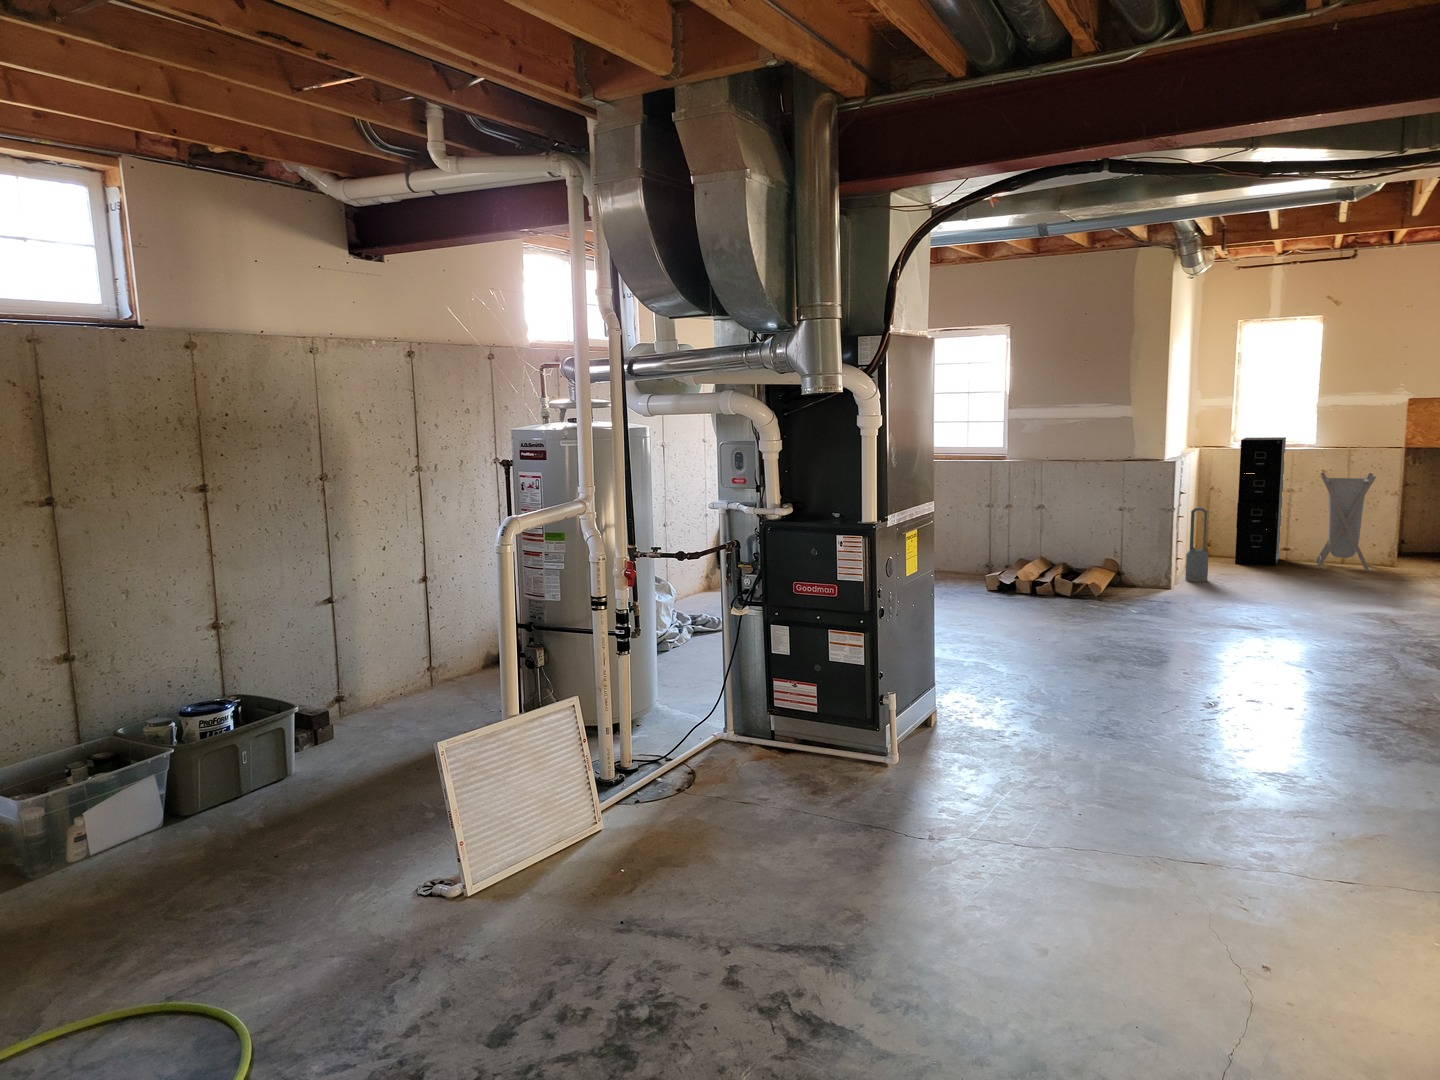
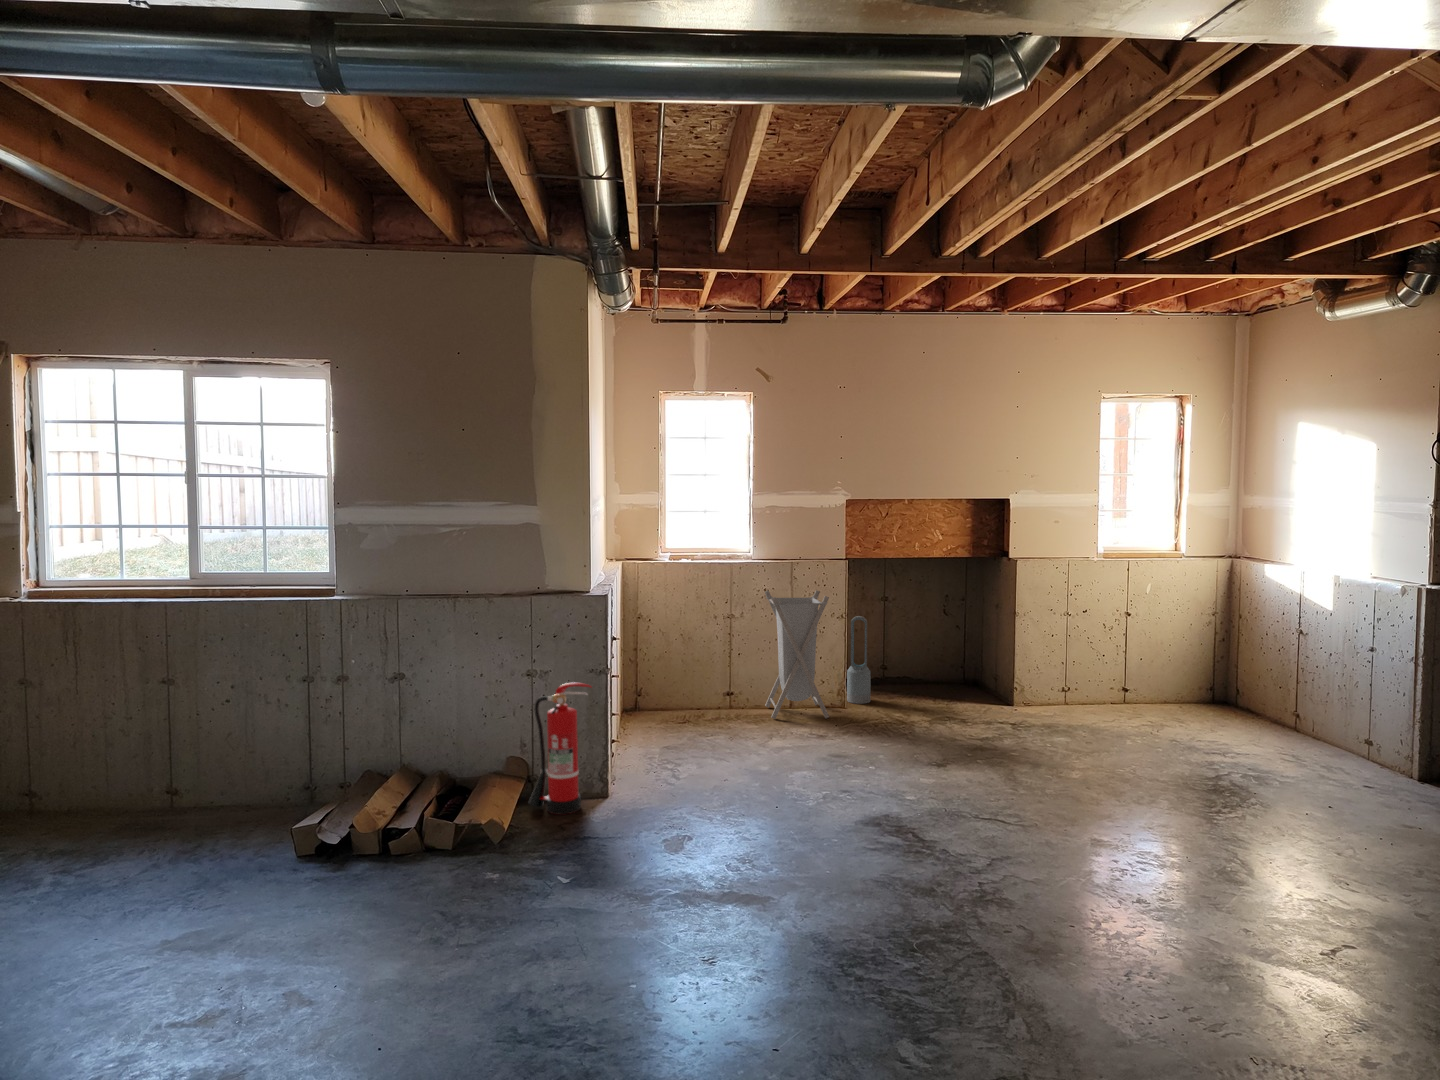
filing cabinet: present [1235,437,1286,566] -> none [676,546,726,719]
air purifier: present [1185,507,1209,582] -> present [847,616,871,704]
fire extinguisher: none [1116,514,1161,592] -> present [529,682,591,815]

